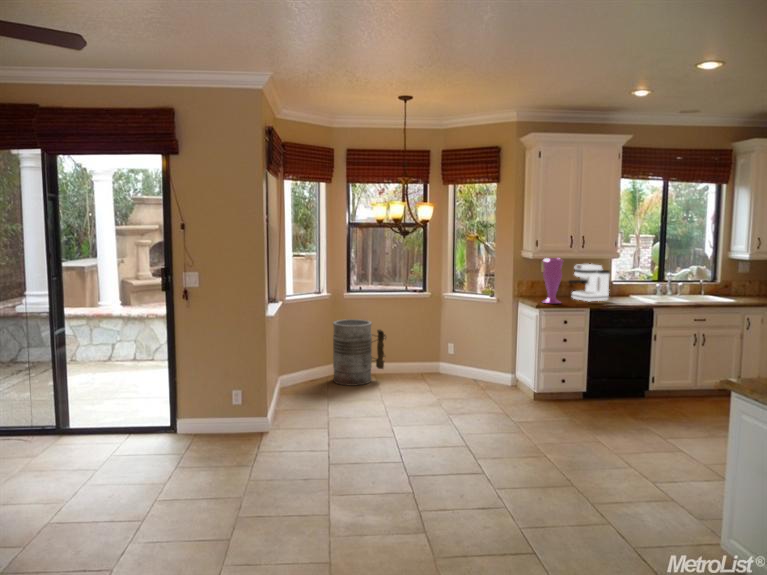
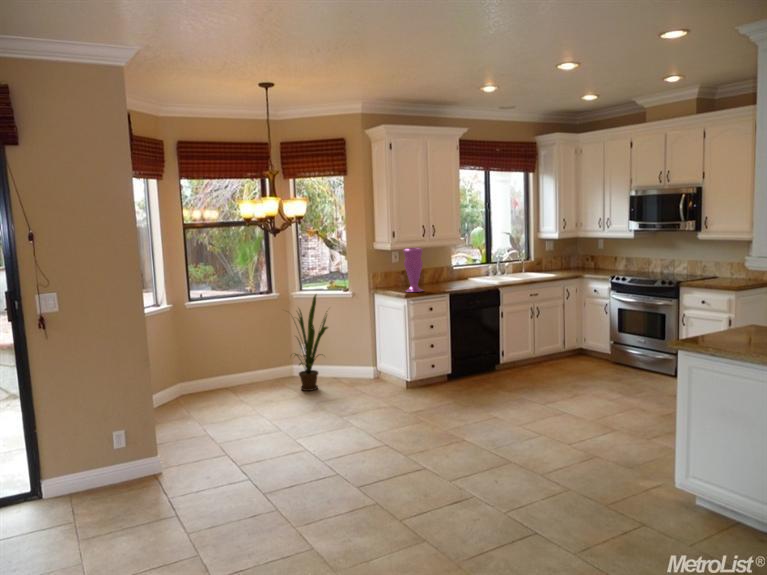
coffee maker: present [569,264,610,302] -> none [425,252,460,287]
house plant: none [426,295,472,385] -> present [295,295,328,391]
trash can: present [333,319,386,386] -> none [180,332,243,409]

